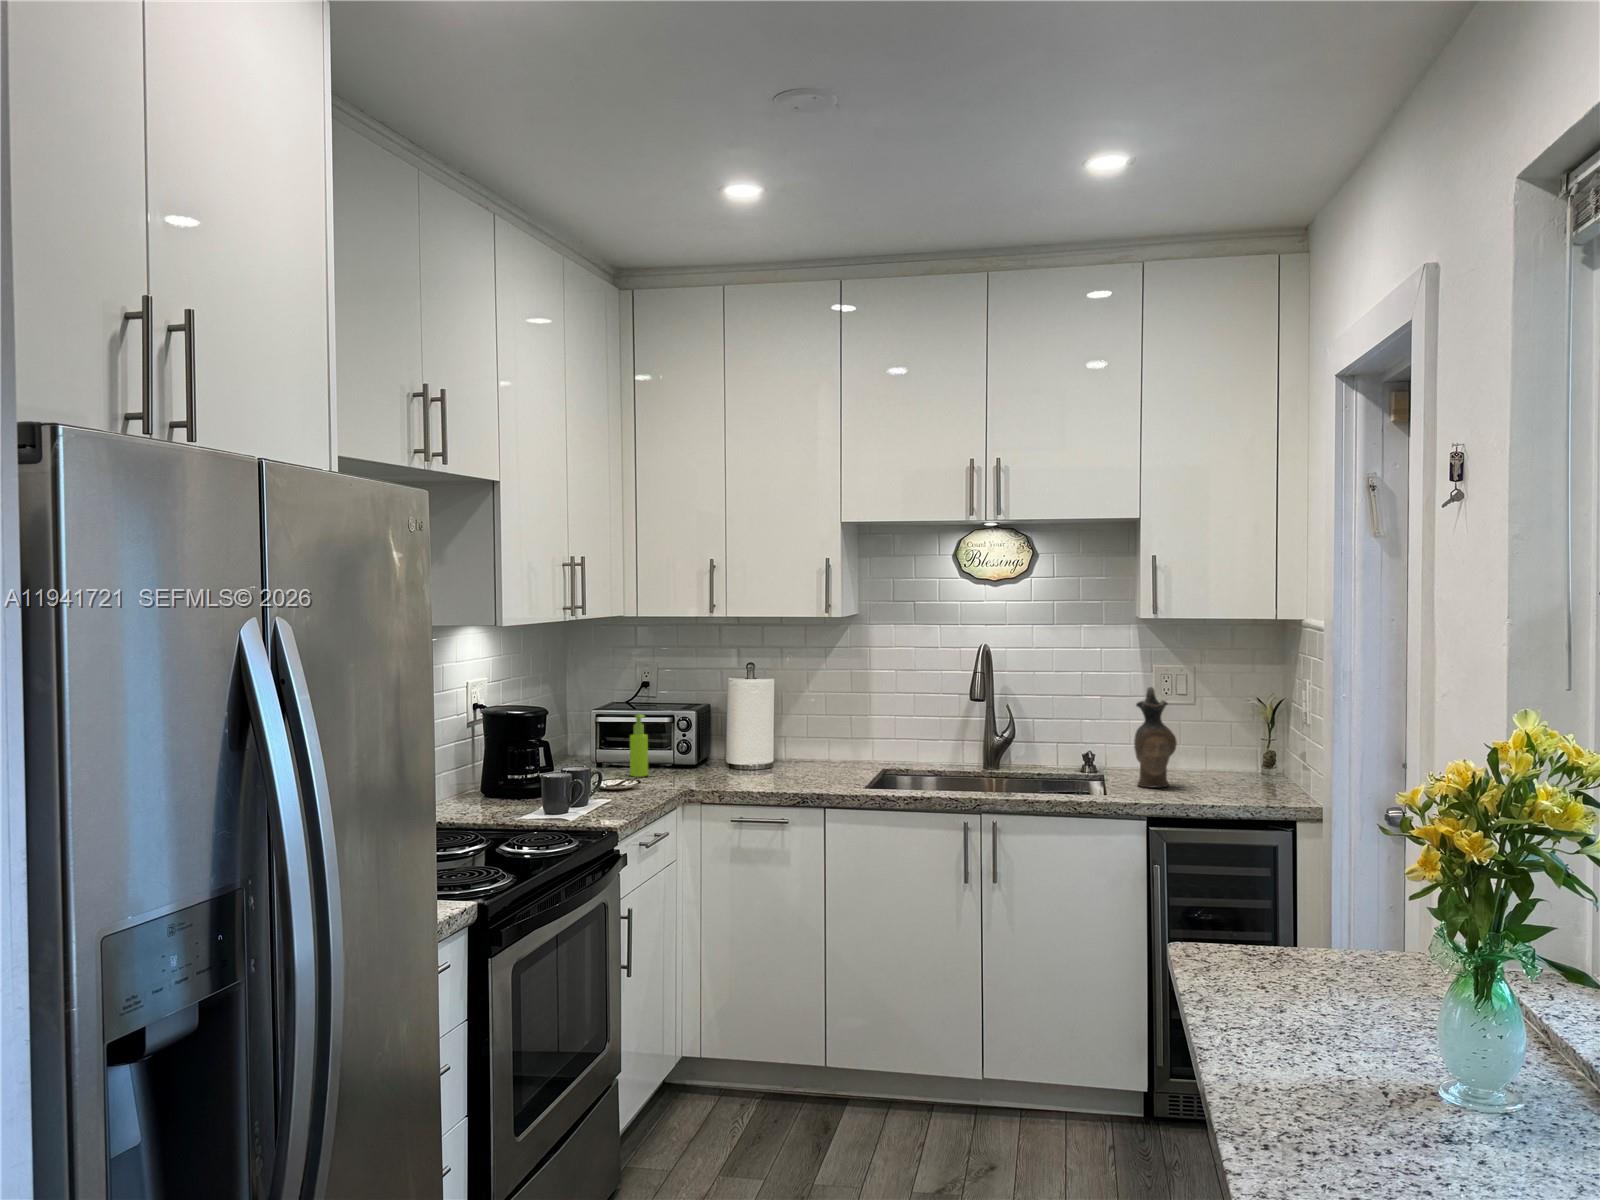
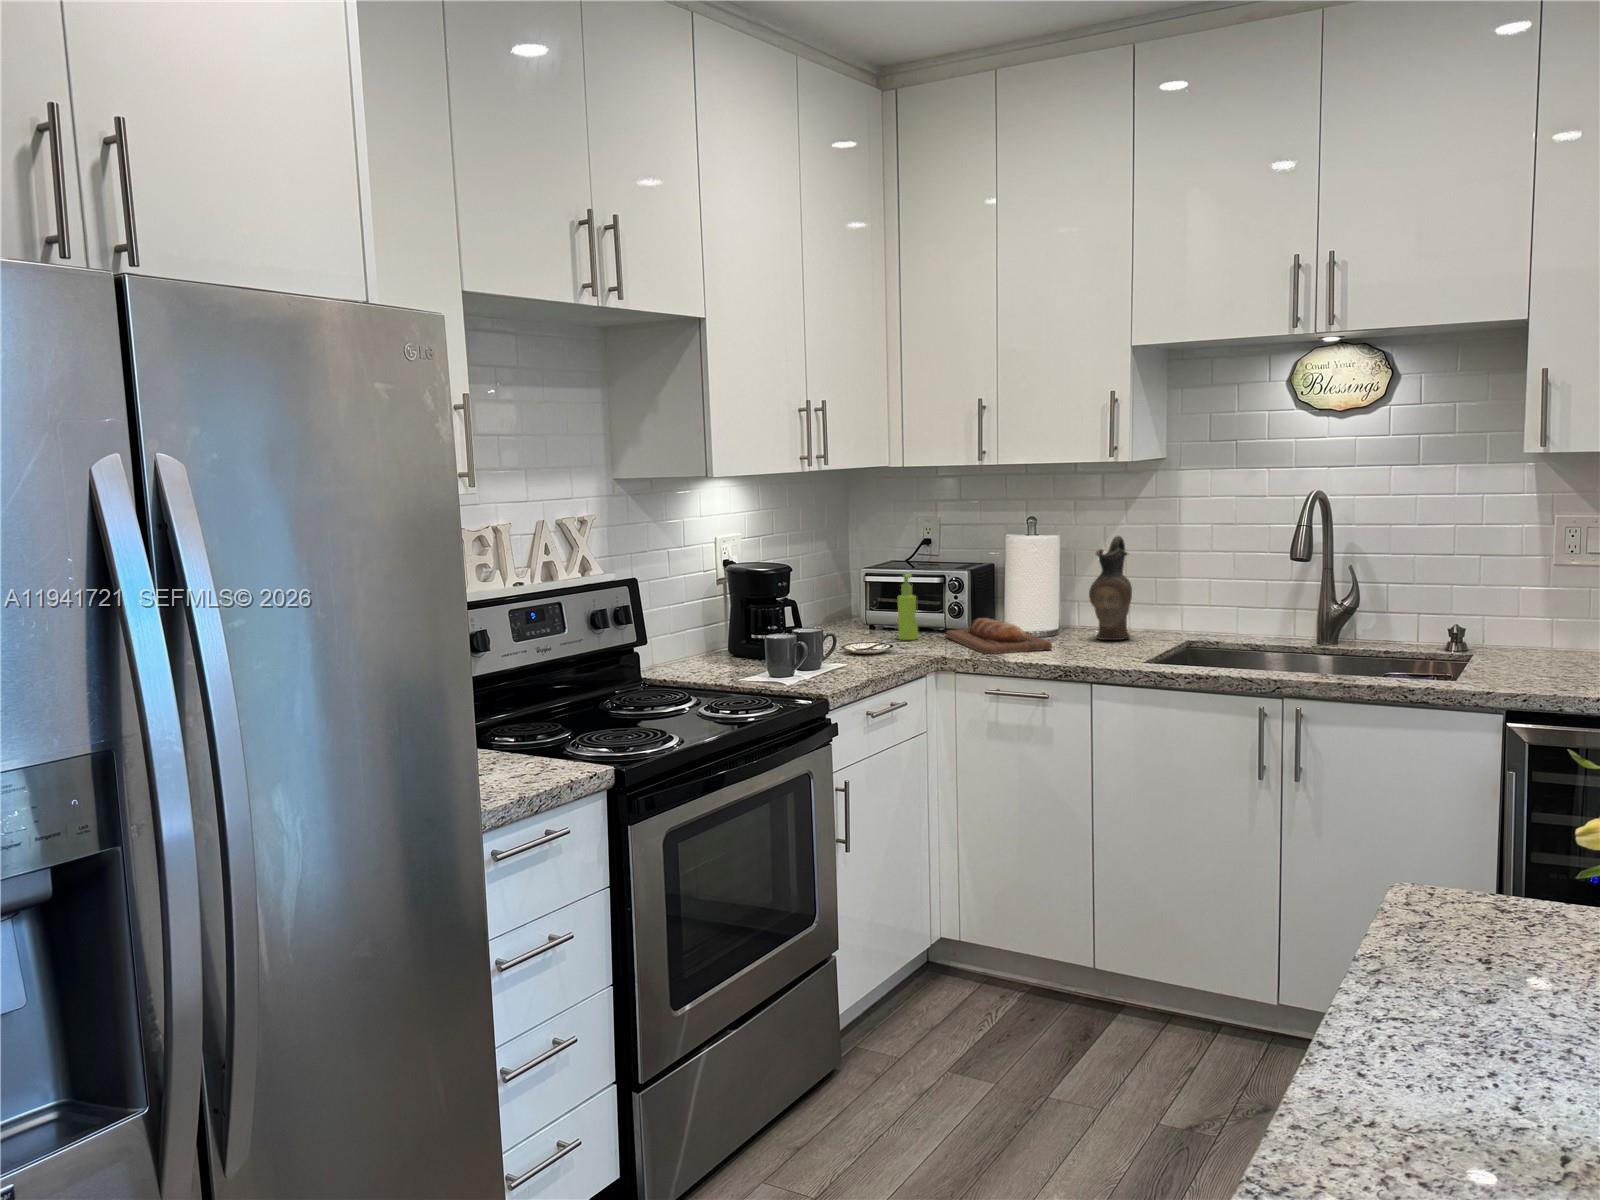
ceramic pitcher: present [1134,687,1177,788] -> present [1089,536,1132,640]
bread loaf: none [673,754,778,787] -> present [946,618,1052,654]

